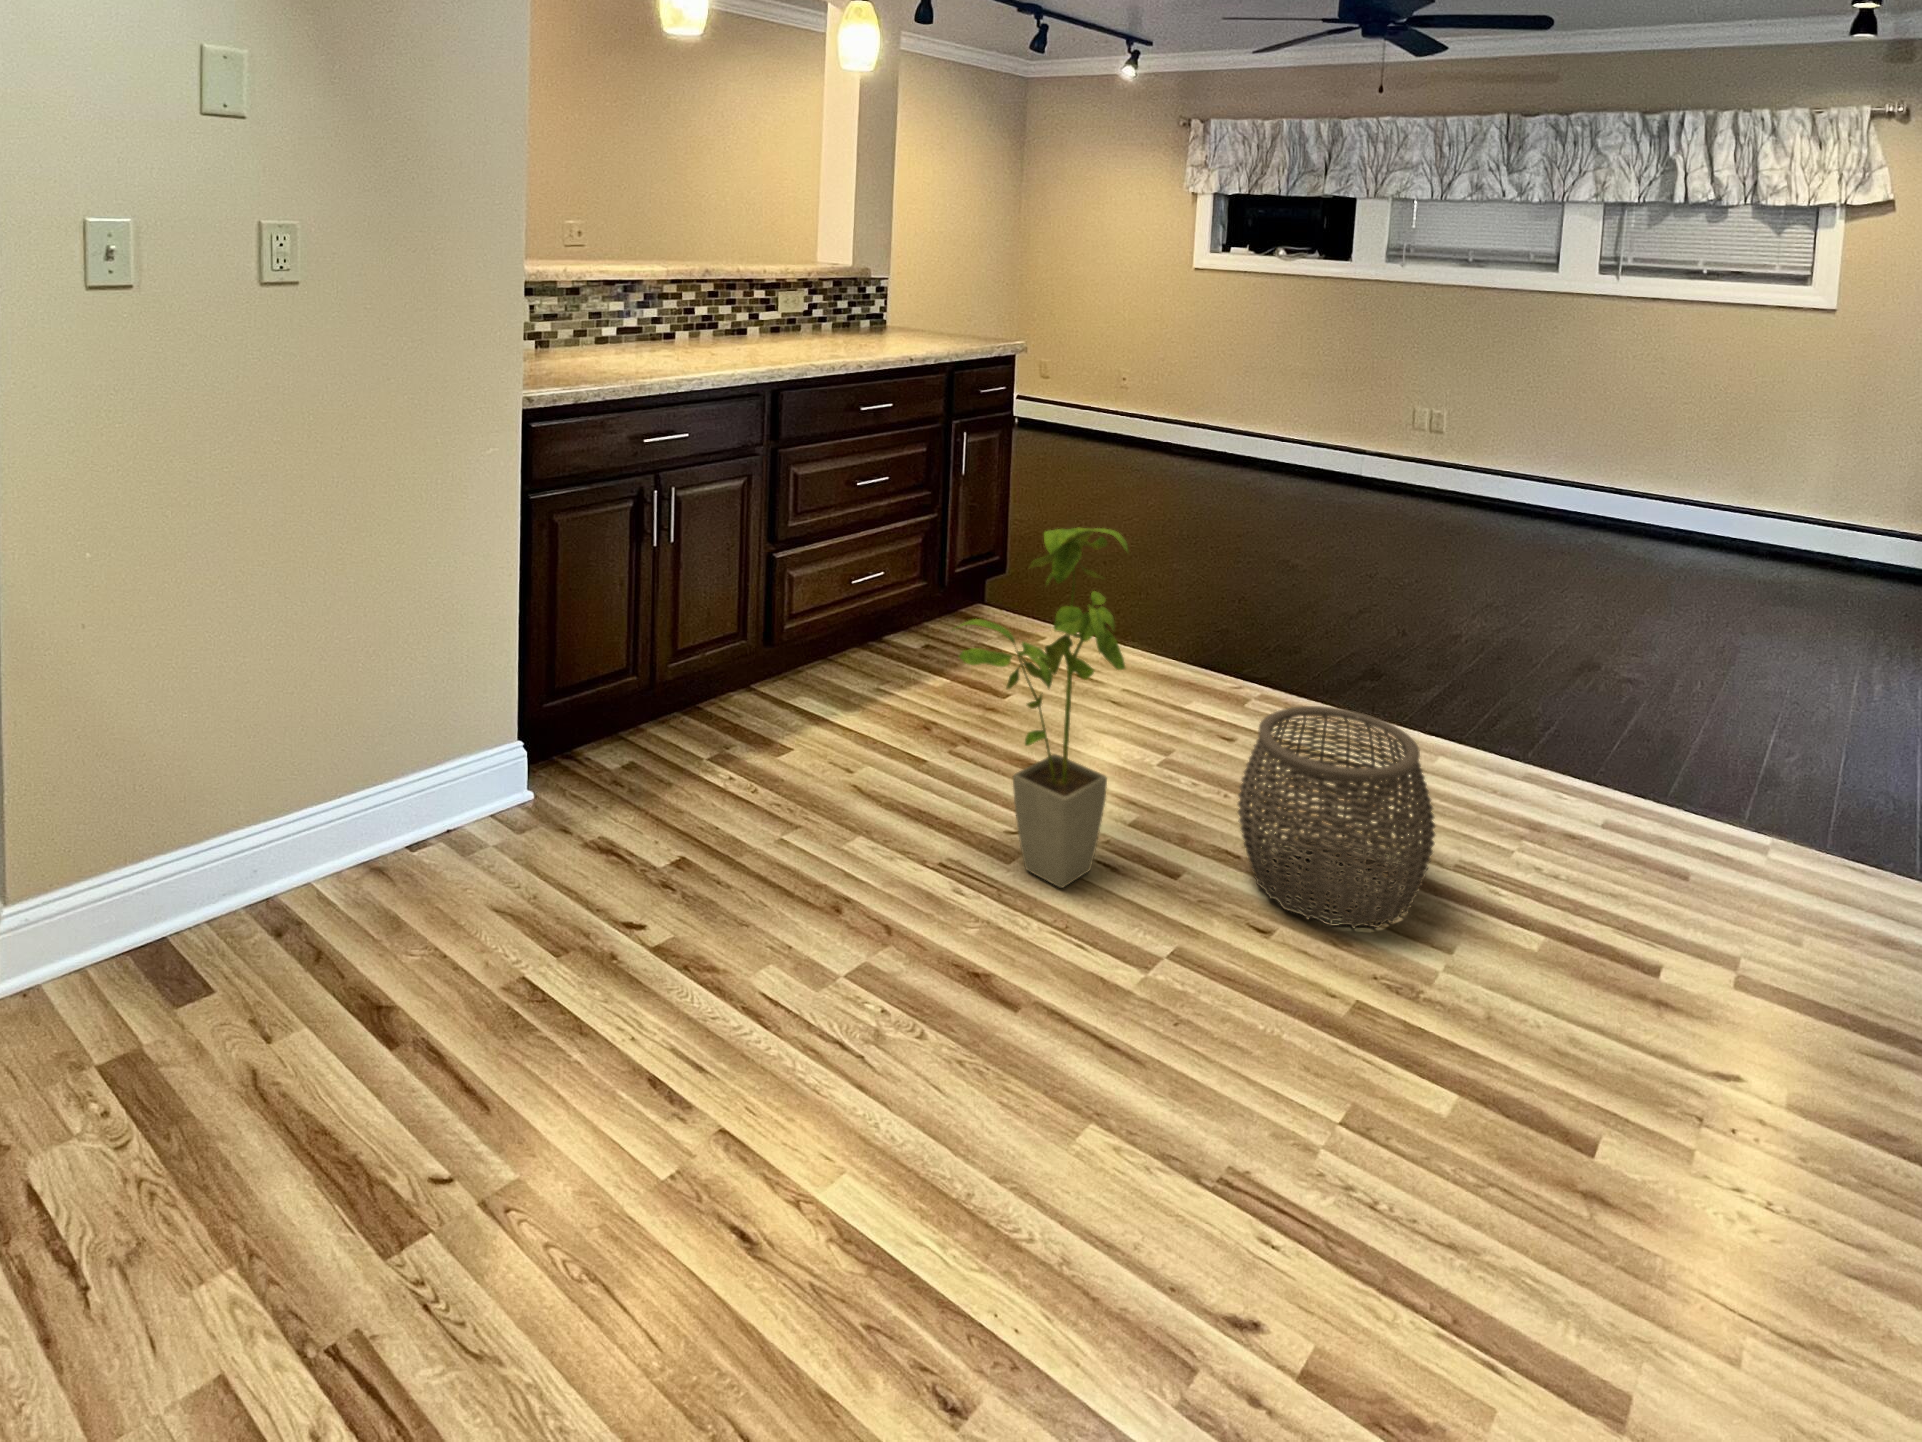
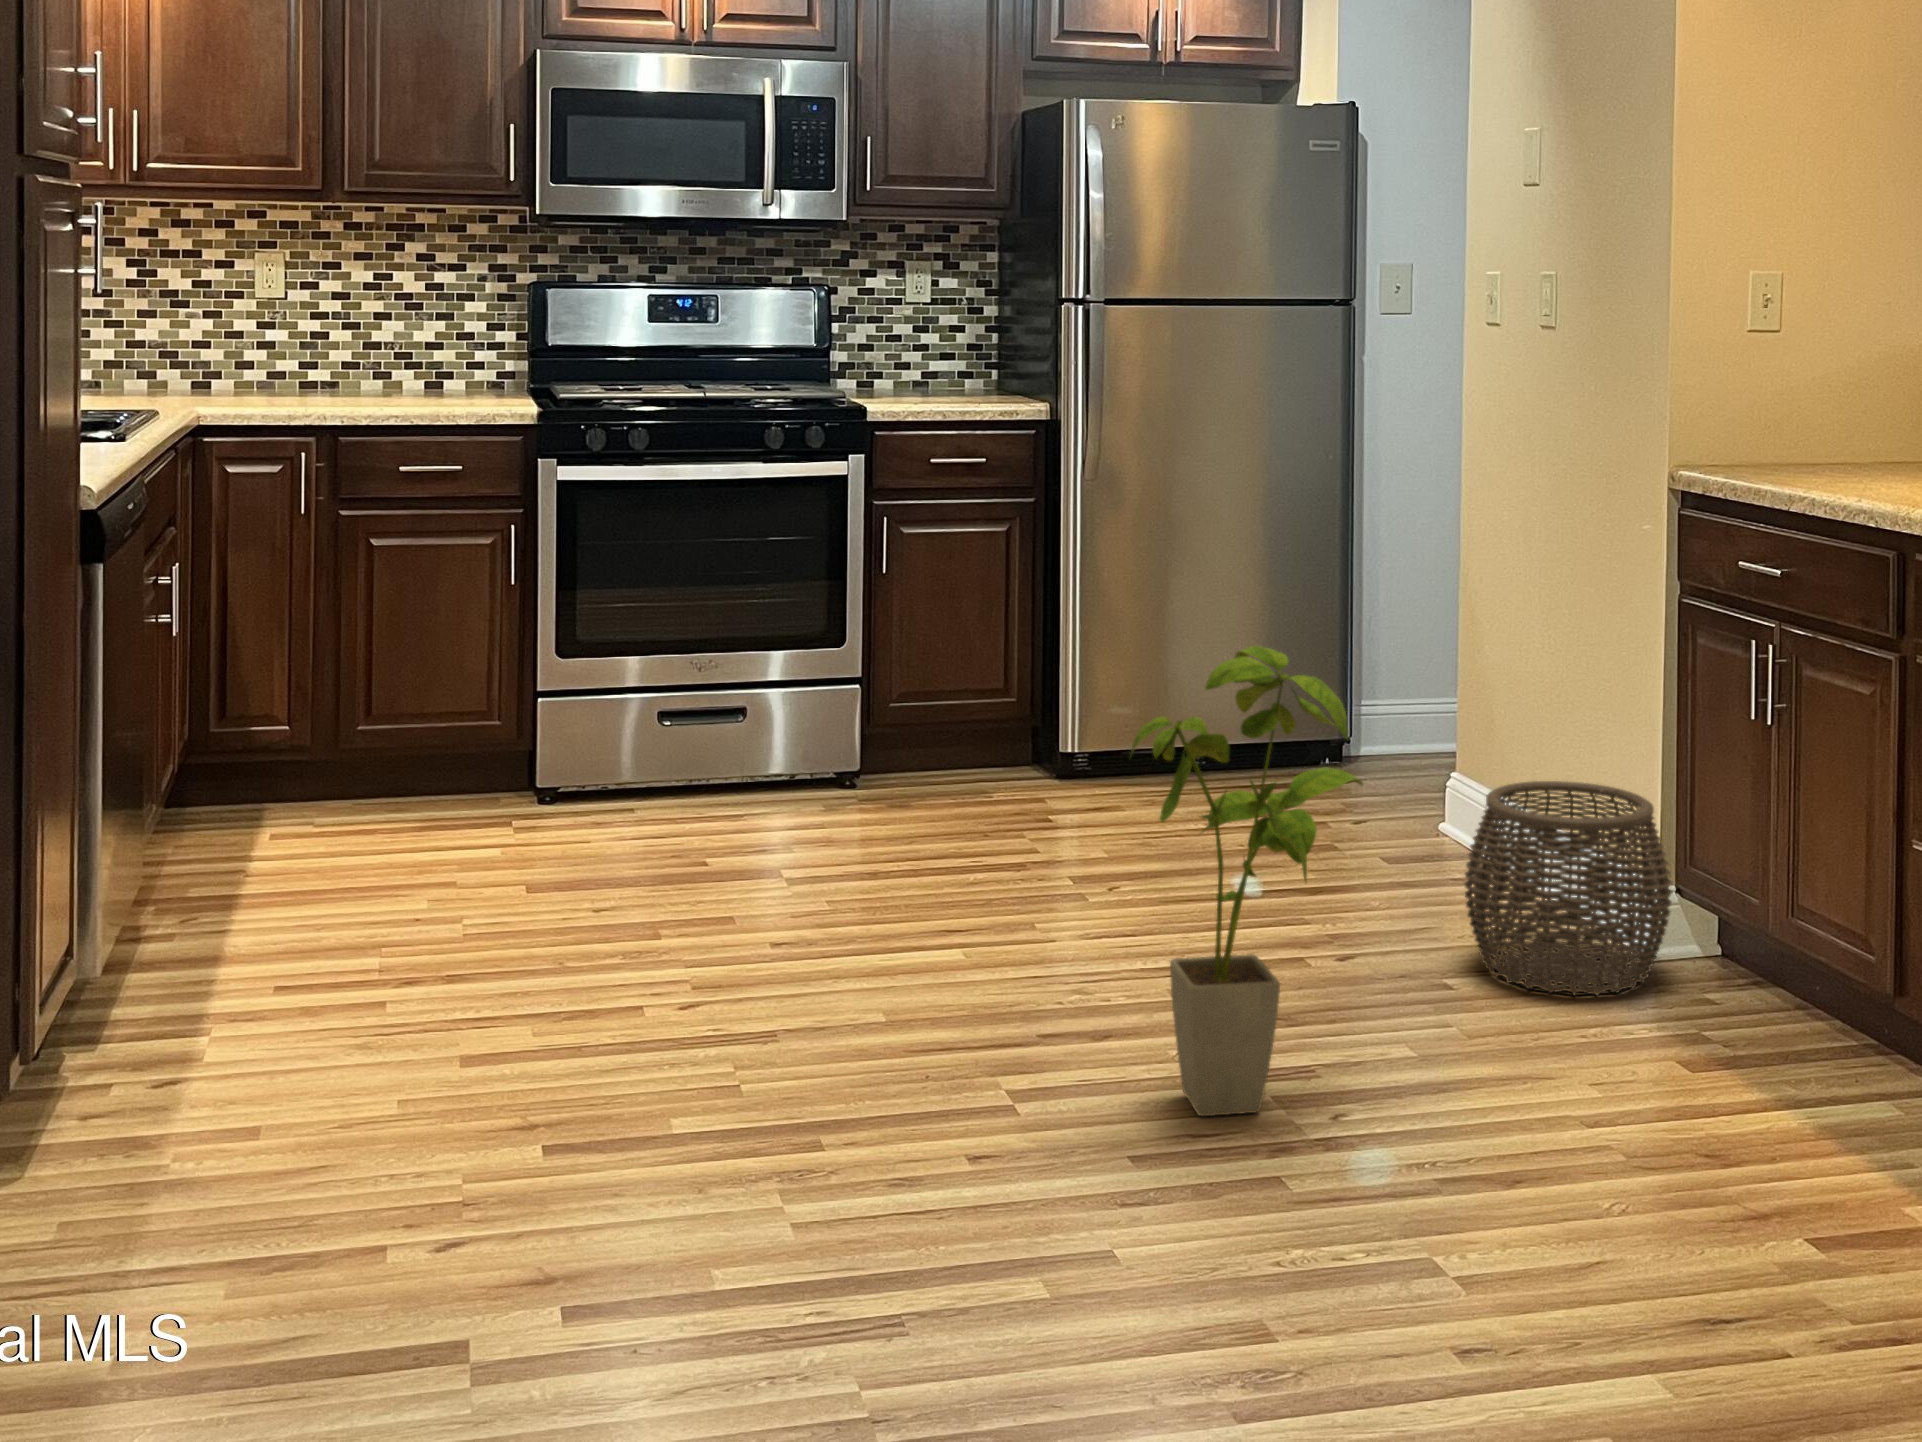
woven basket: present [1238,706,1435,929] -> present [1464,781,1672,995]

